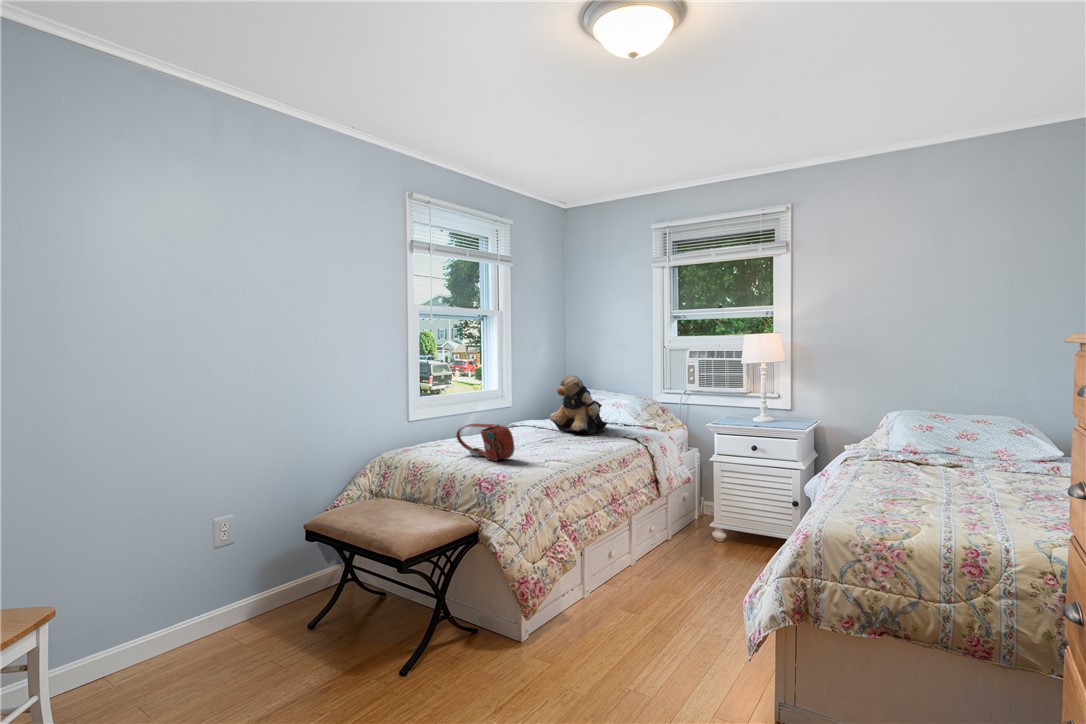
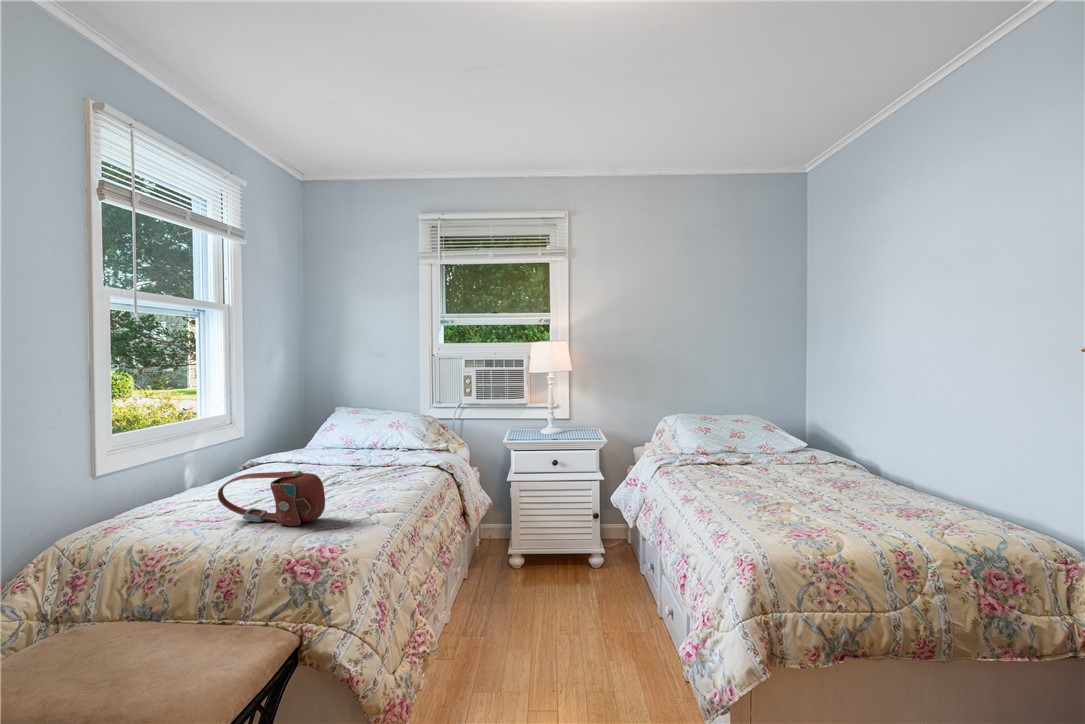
teddy bear: present [550,375,607,434] -> none [331,395,407,467]

